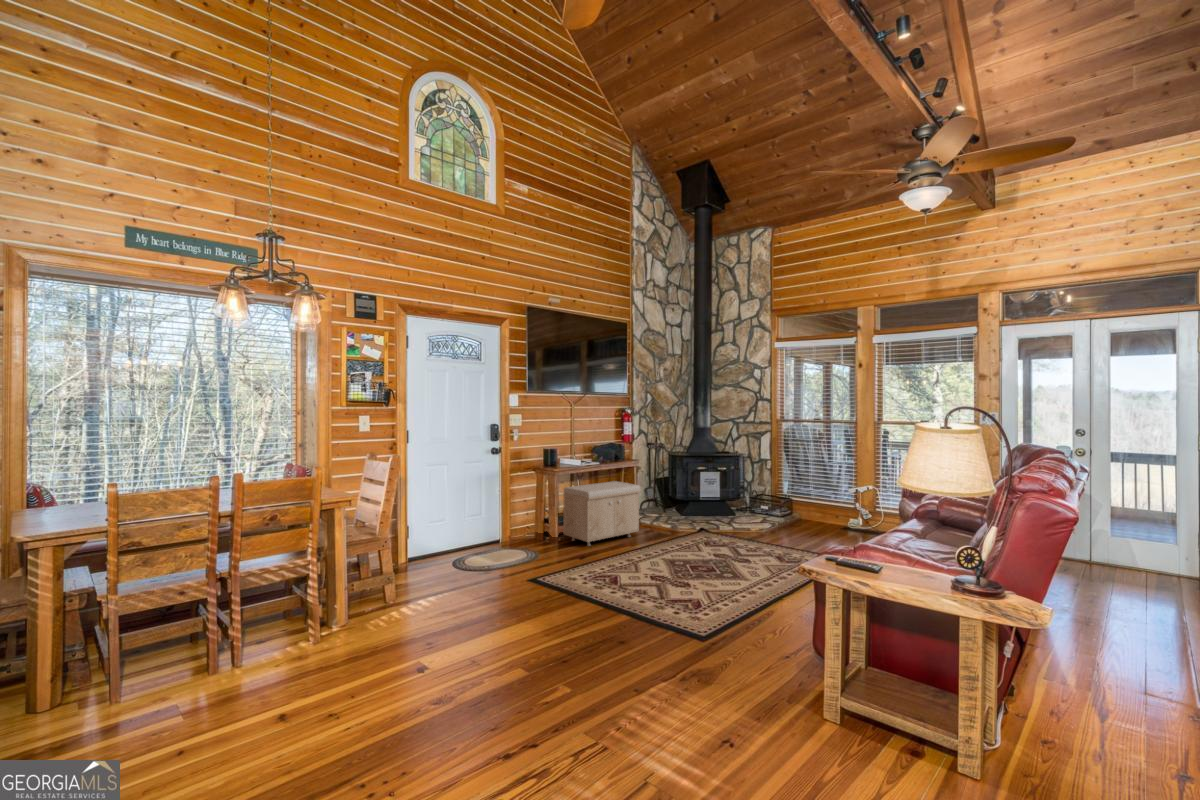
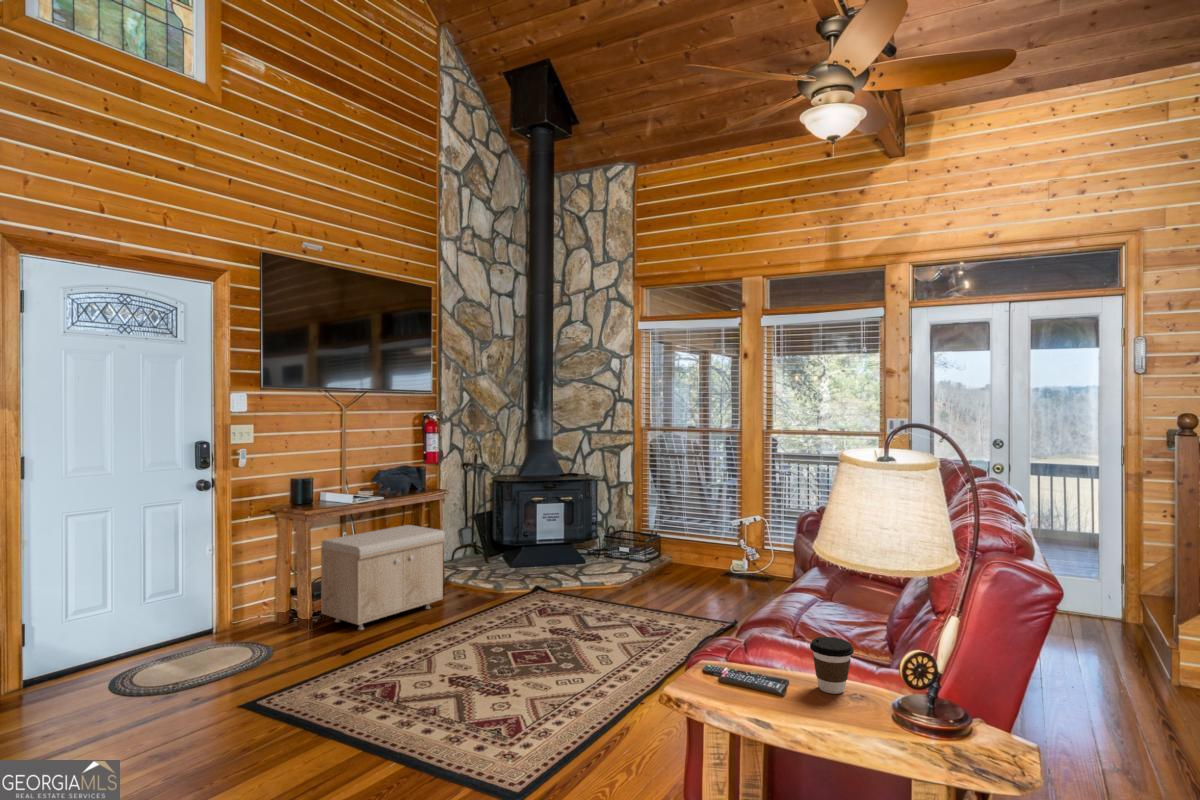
coffee cup: none [900,541,931,576] -> present [810,637,854,694]

